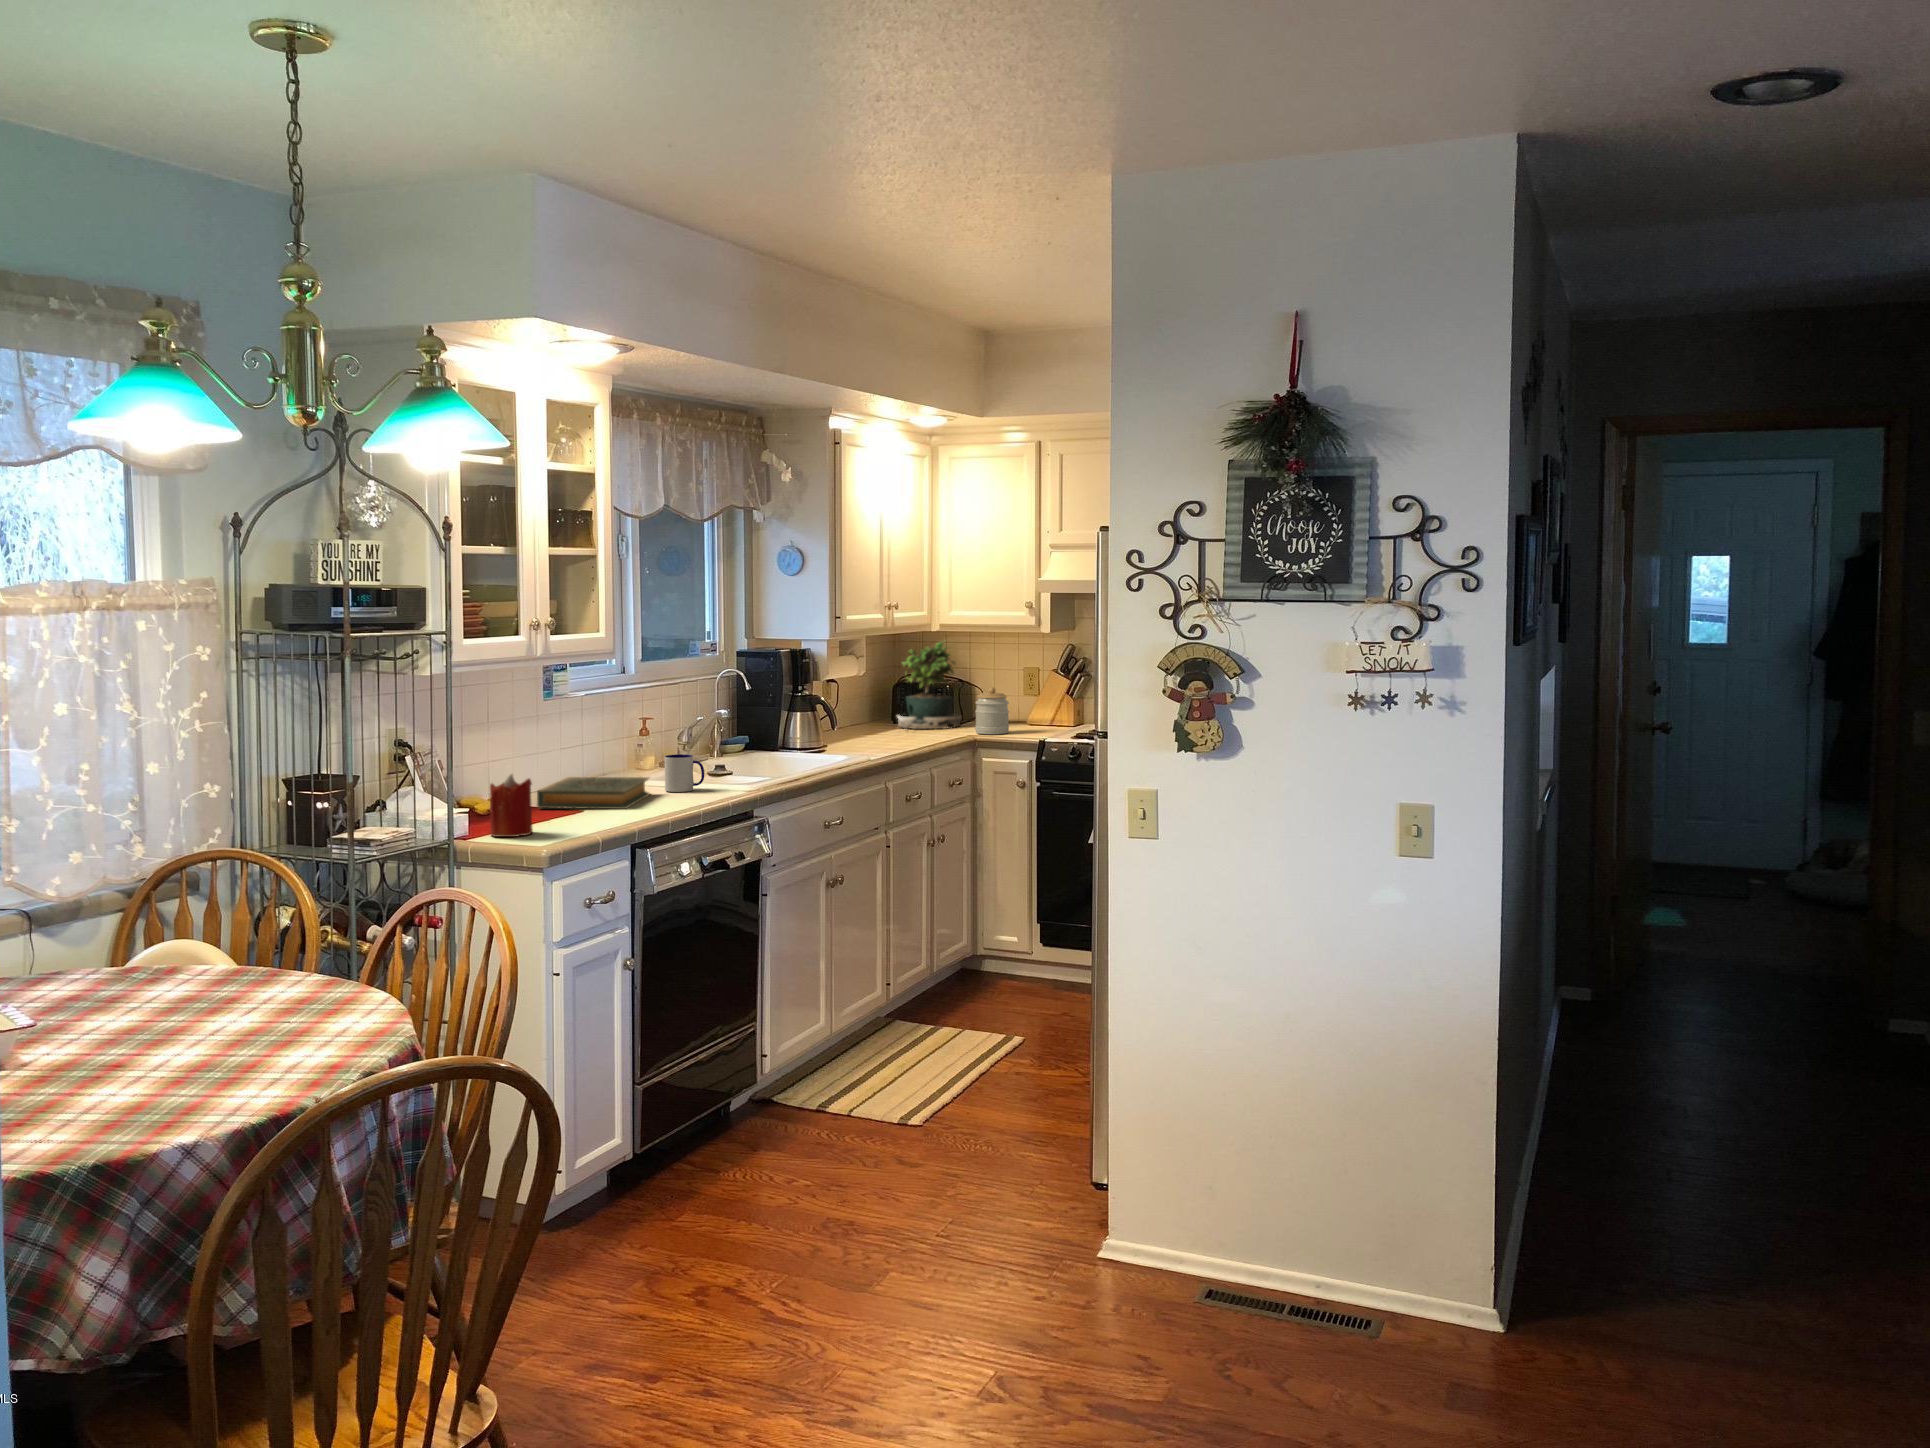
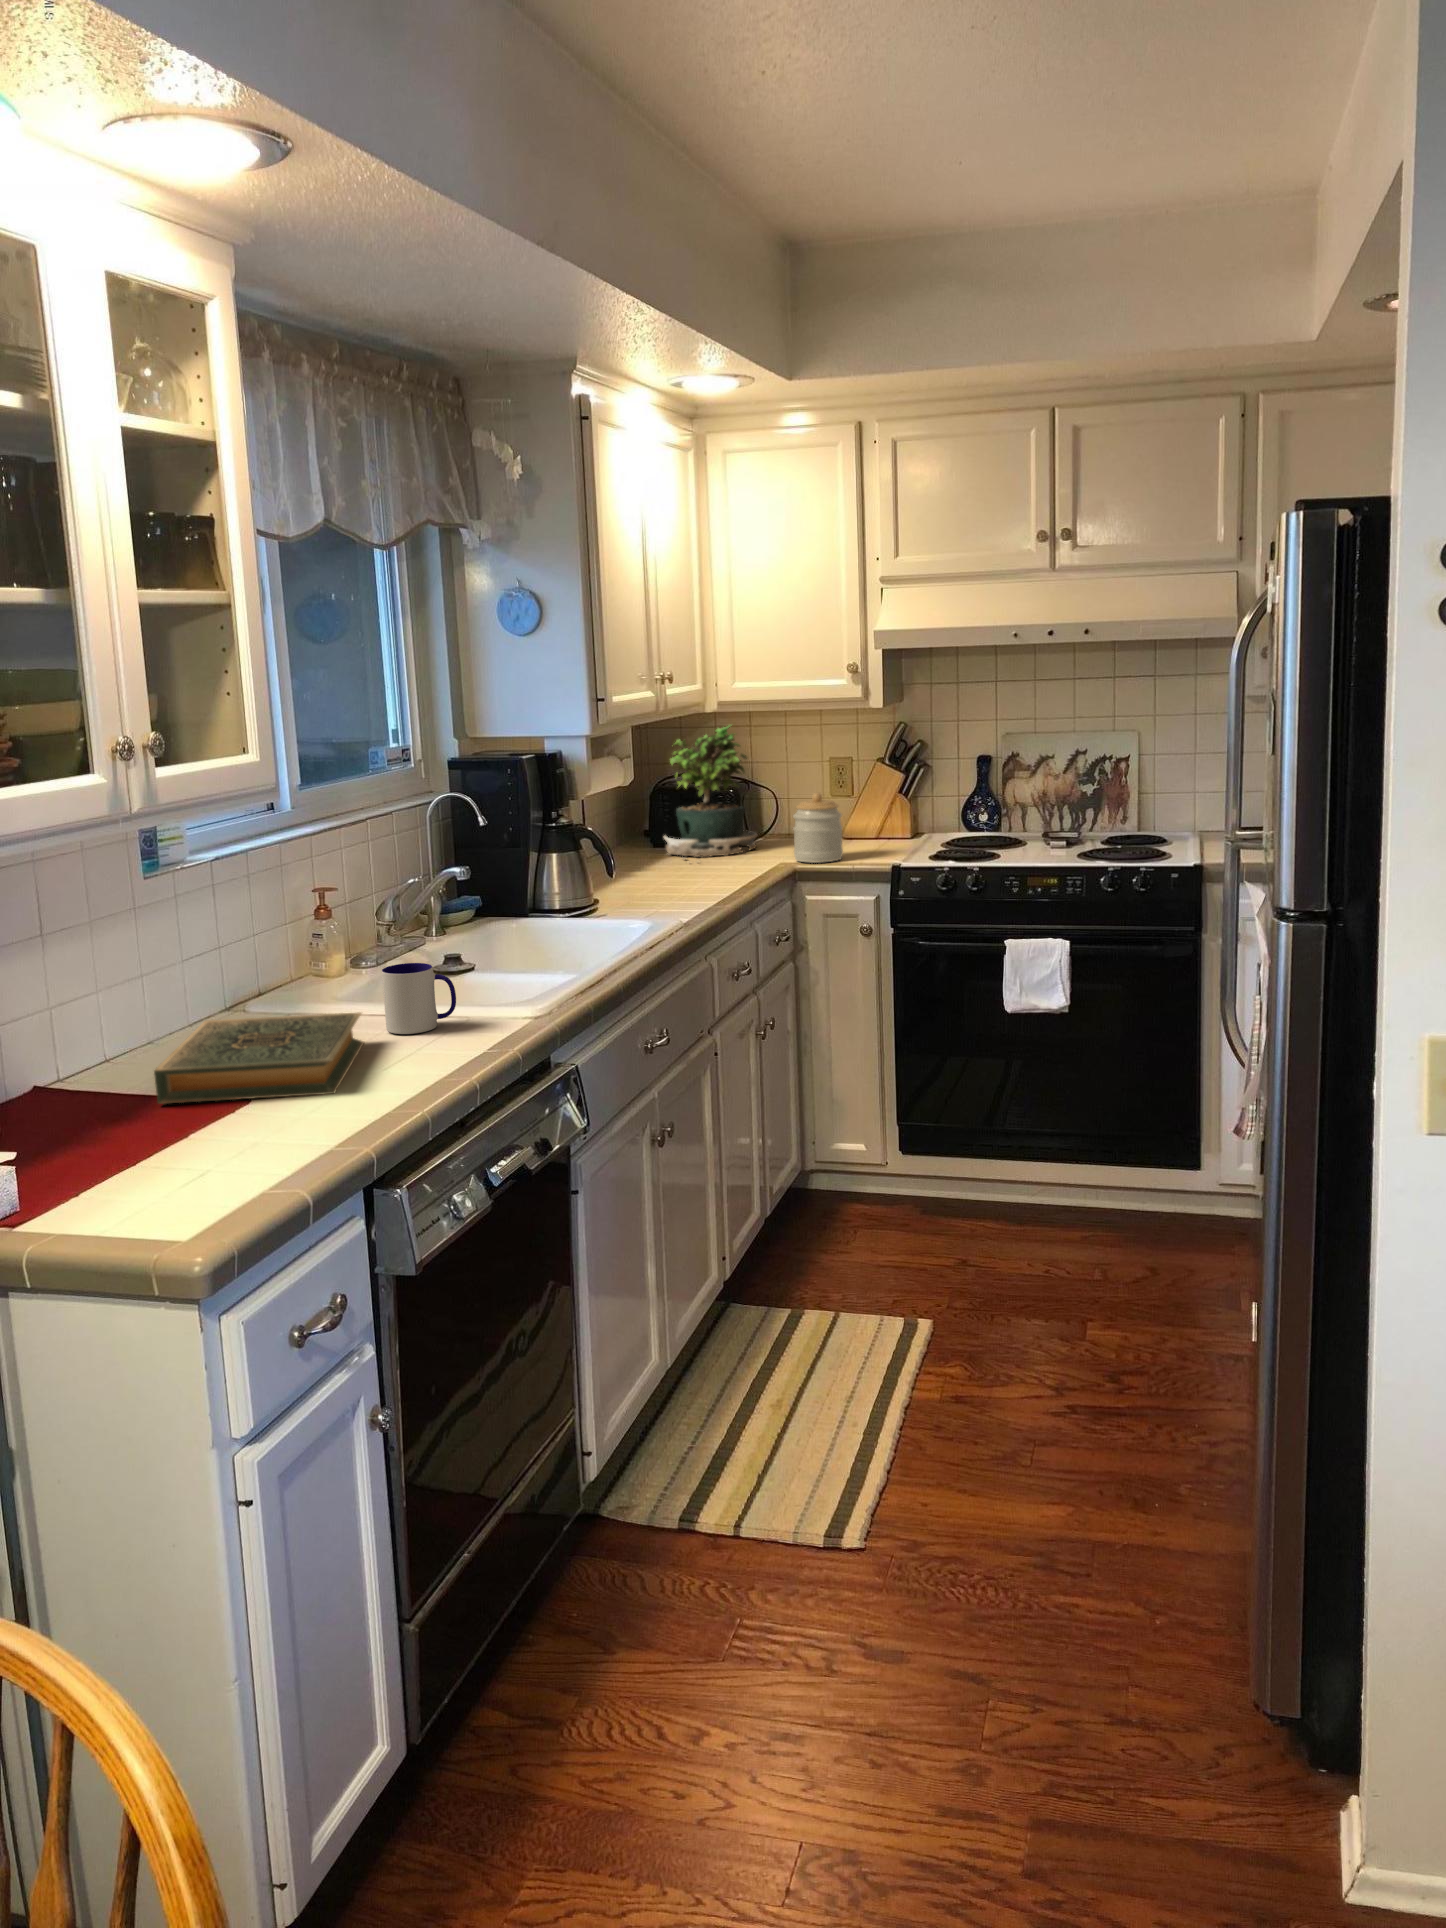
candle: present [490,774,533,837] -> none [60,1082,164,1223]

